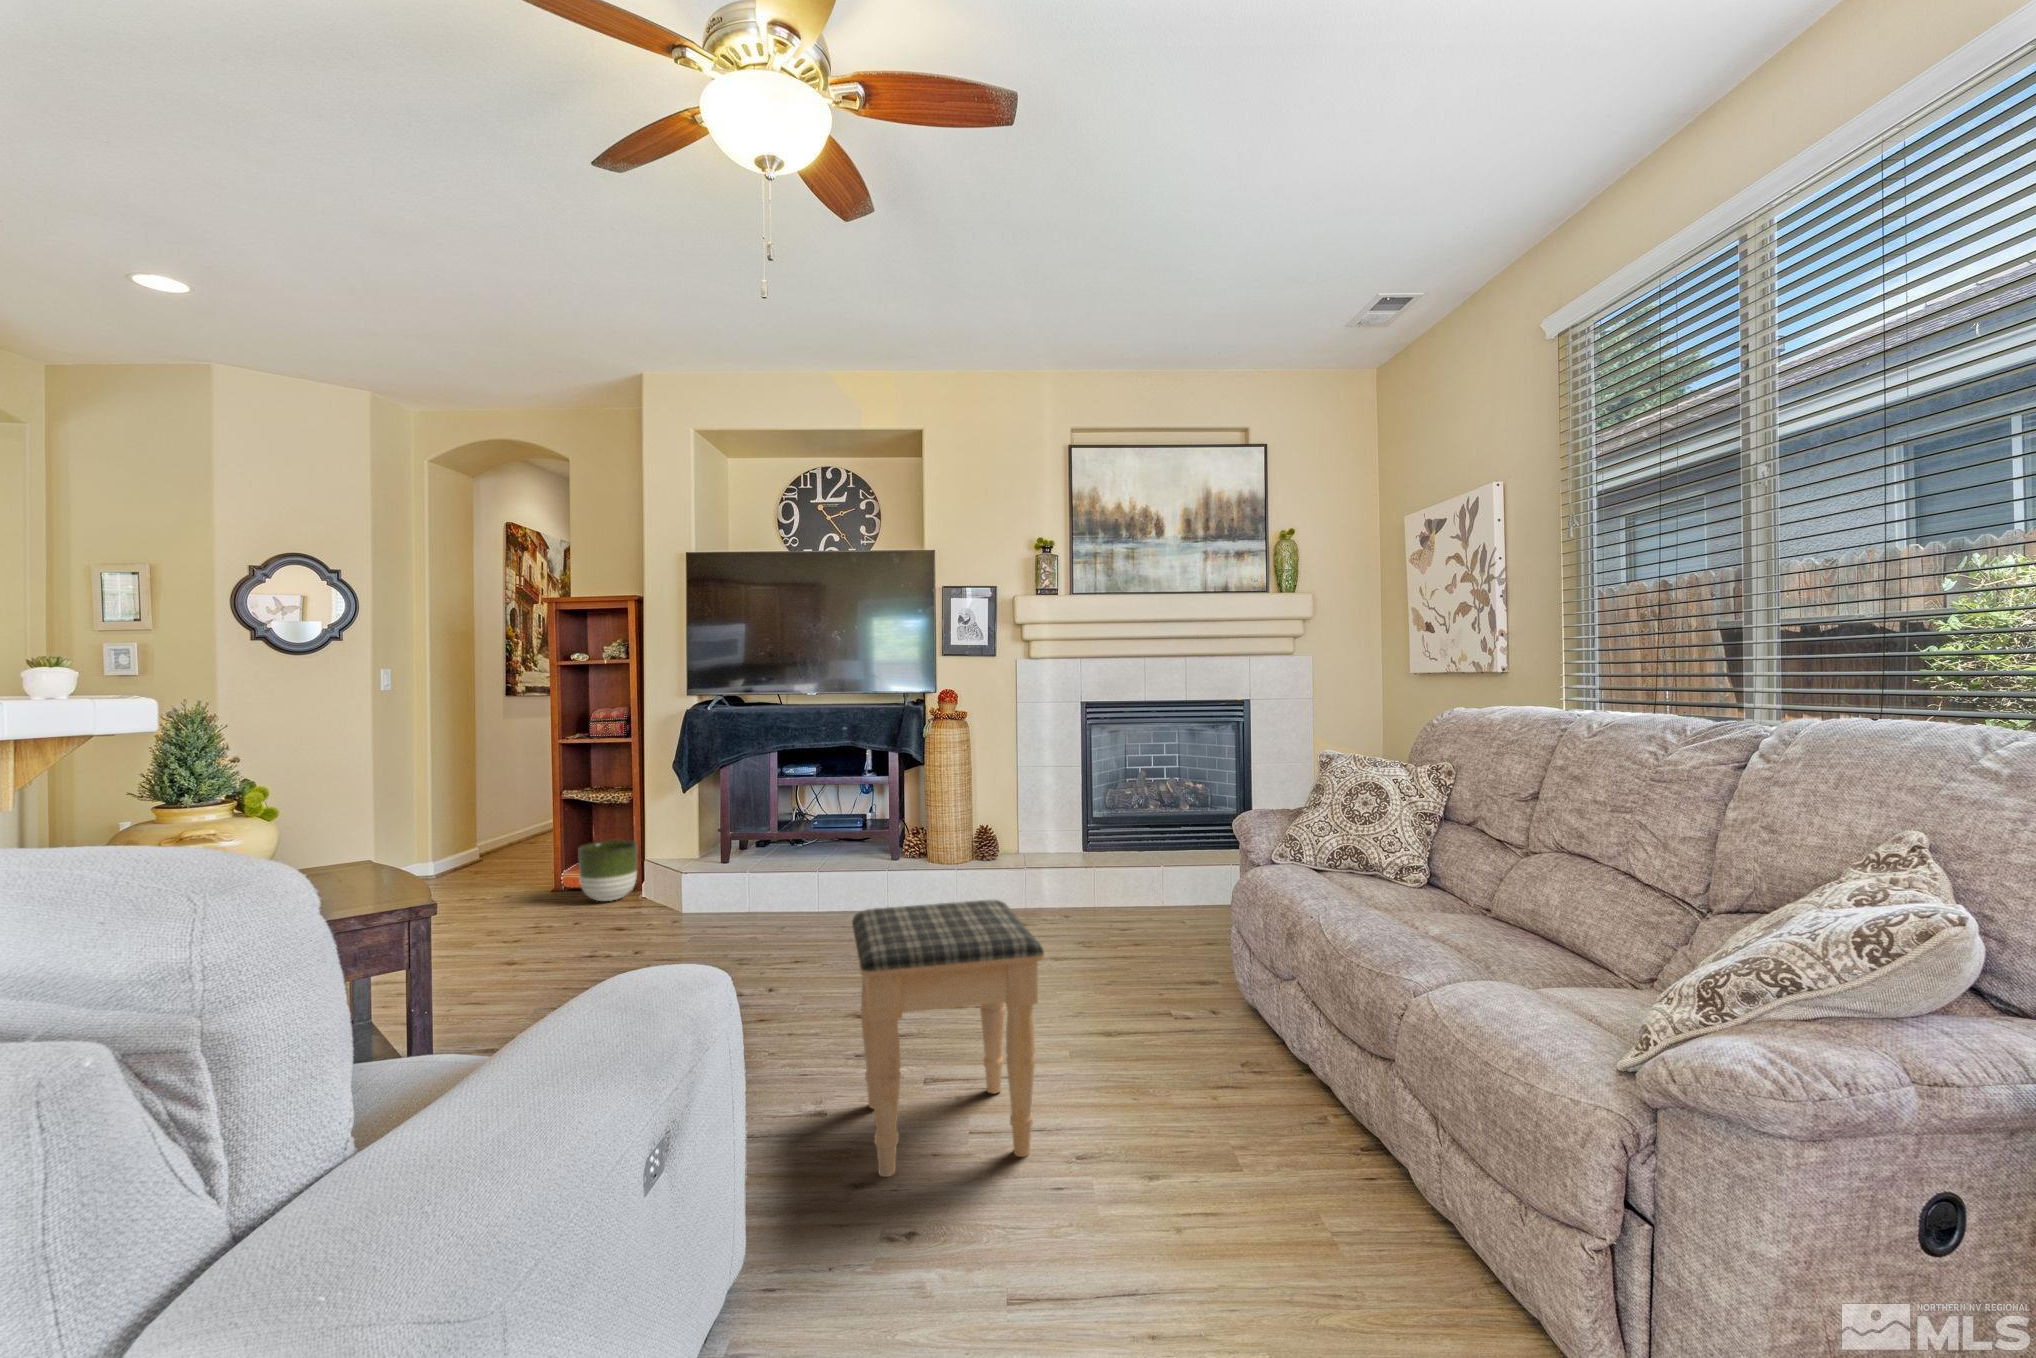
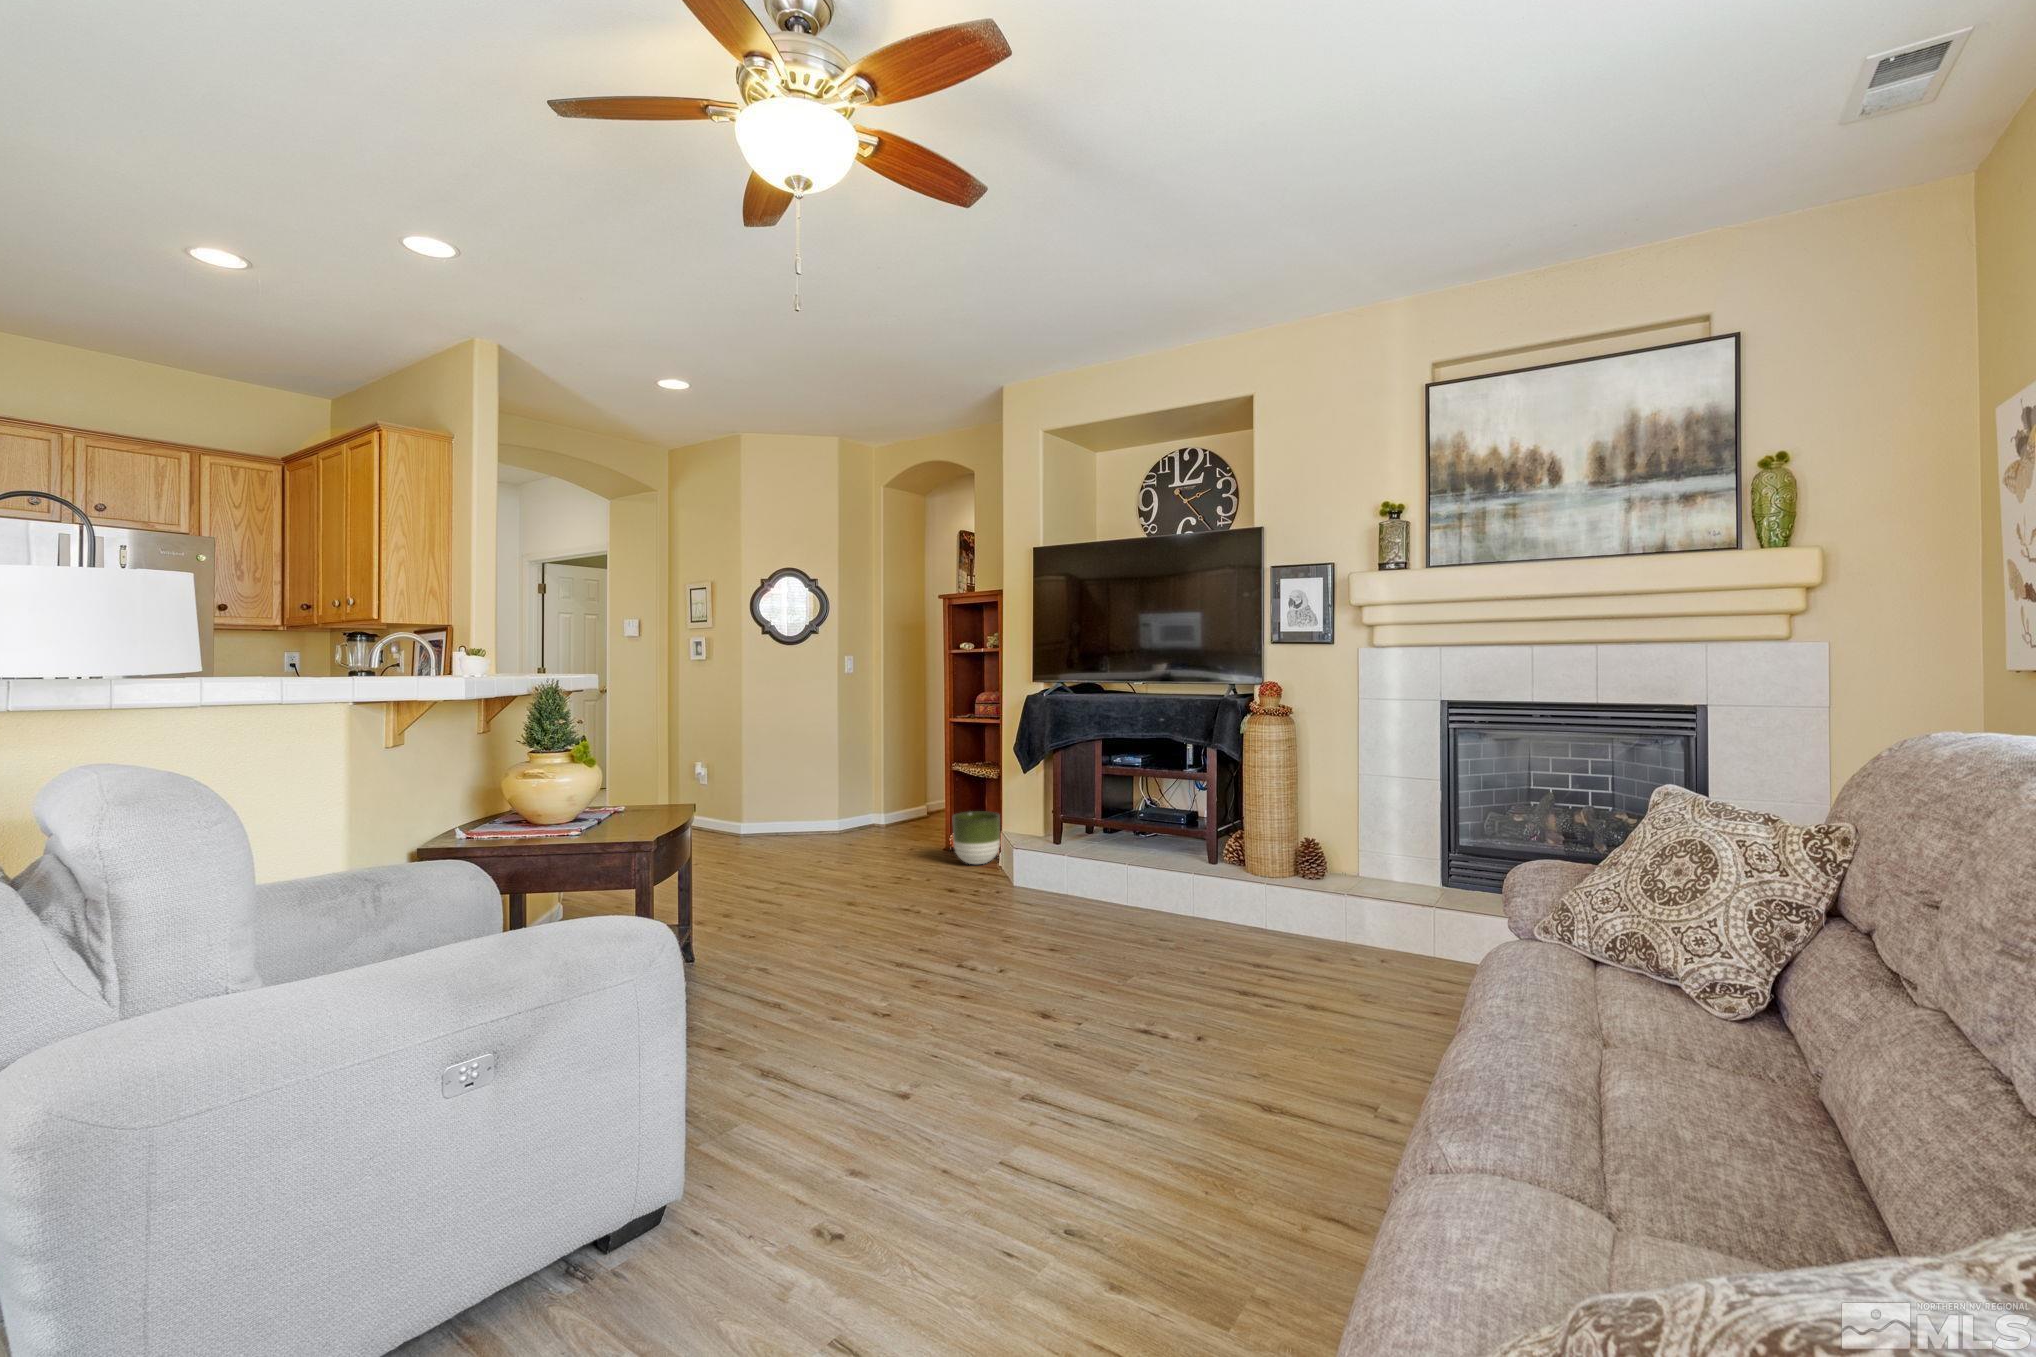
footstool: present [852,900,1044,1177] -> none [876,906,1102,1200]

